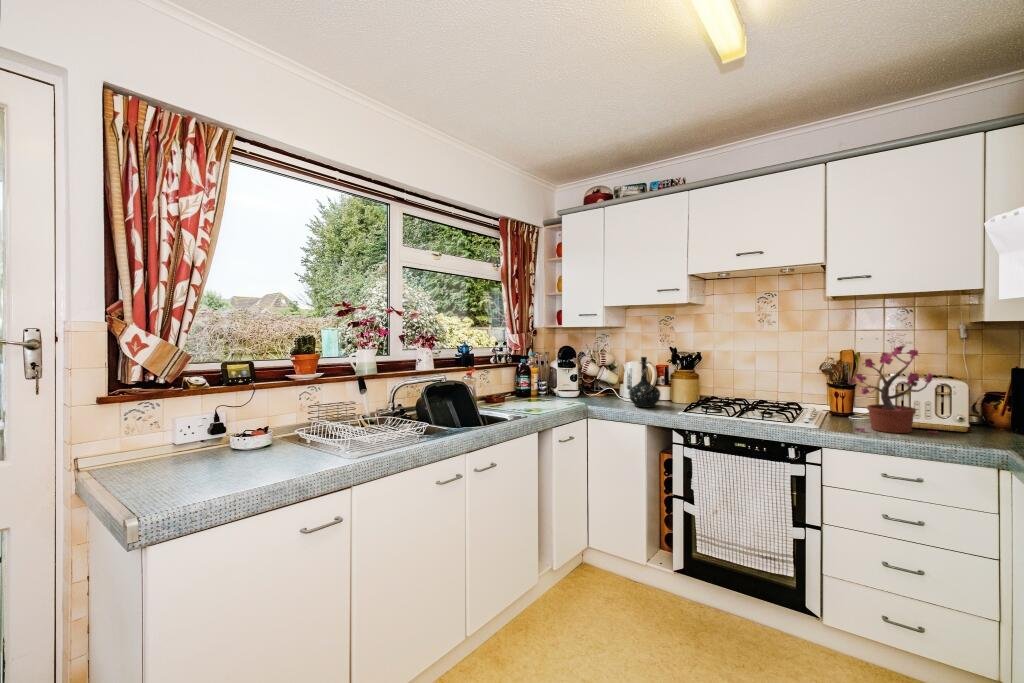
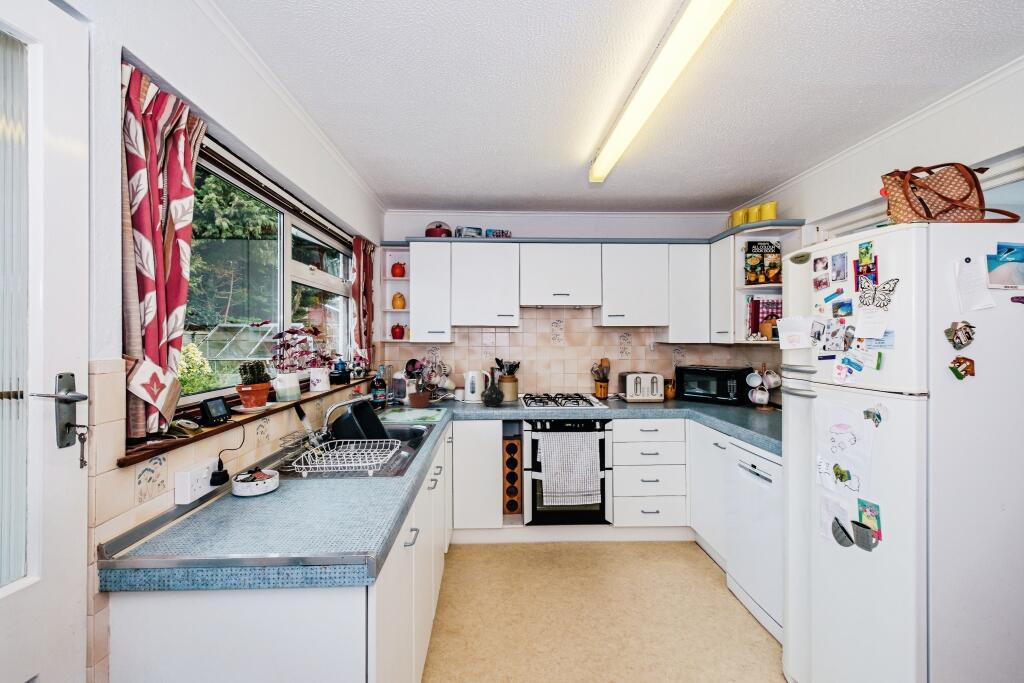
potted plant: present [850,346,938,434] -> present [400,358,438,409]

